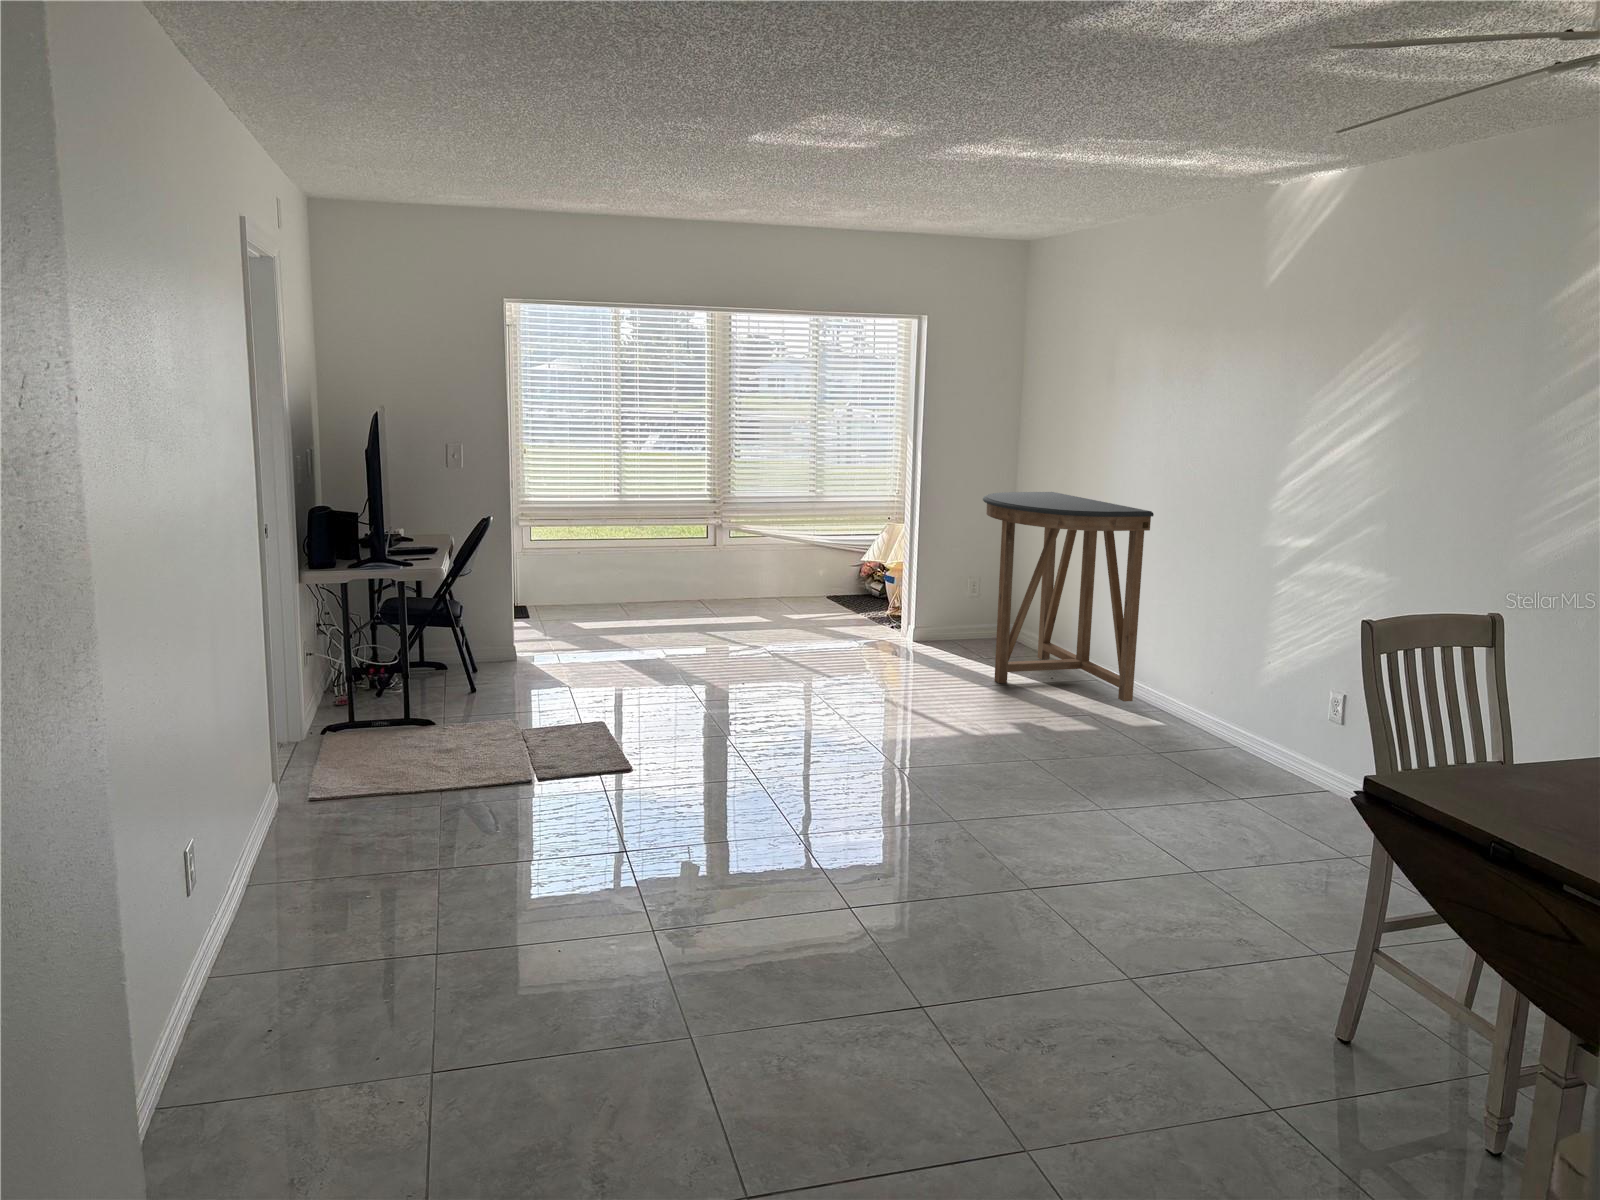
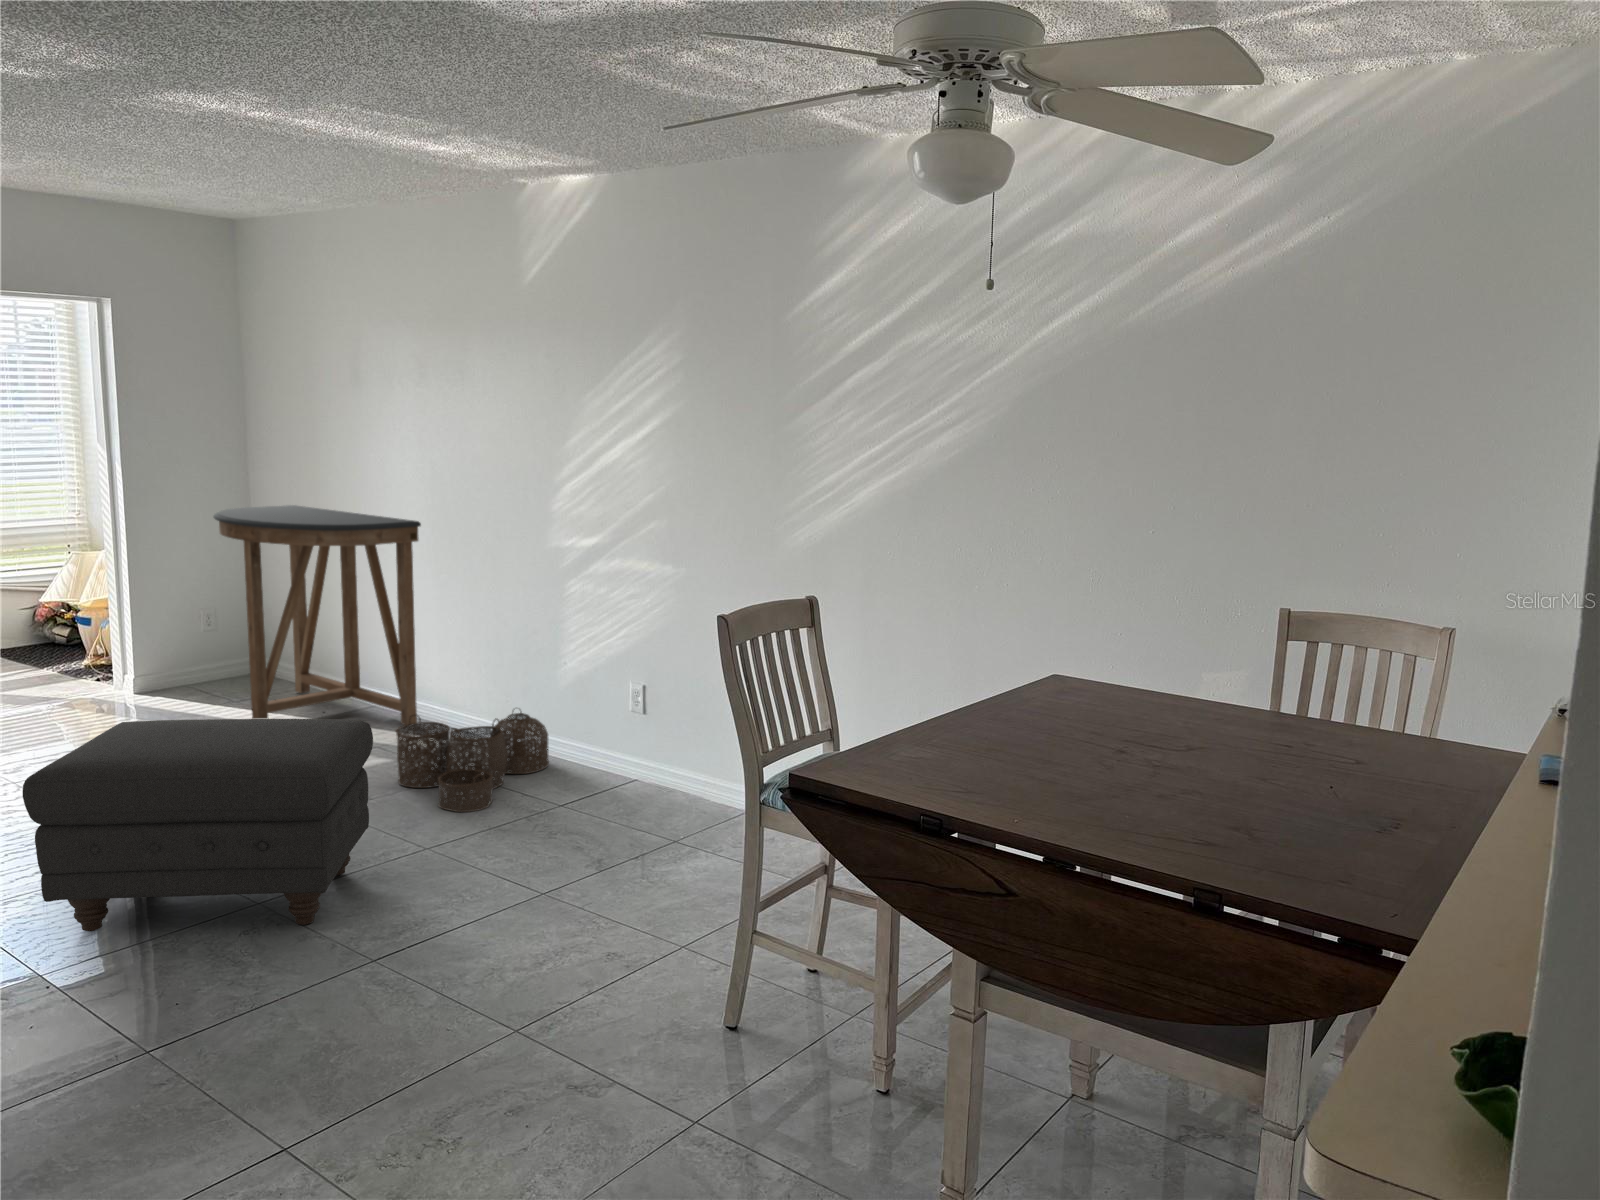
ottoman: none [800,657,1063,846] -> present [23,719,373,931]
woven basket: none [1098,689,1248,787] -> present [396,712,549,812]

